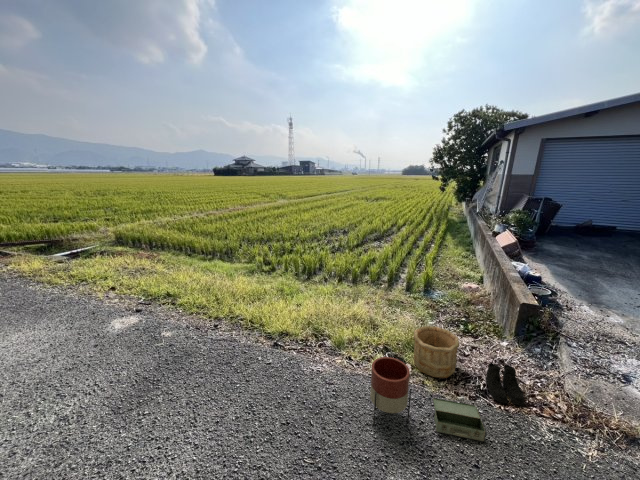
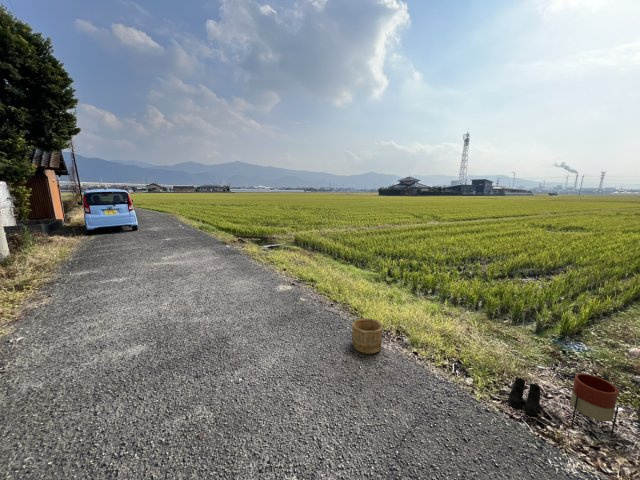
wooden bucket: present [414,326,459,378] -> present [352,318,383,354]
planter: present [370,357,411,426] -> present [570,373,618,437]
toolbox: present [433,398,485,441] -> none [438,379,479,413]

